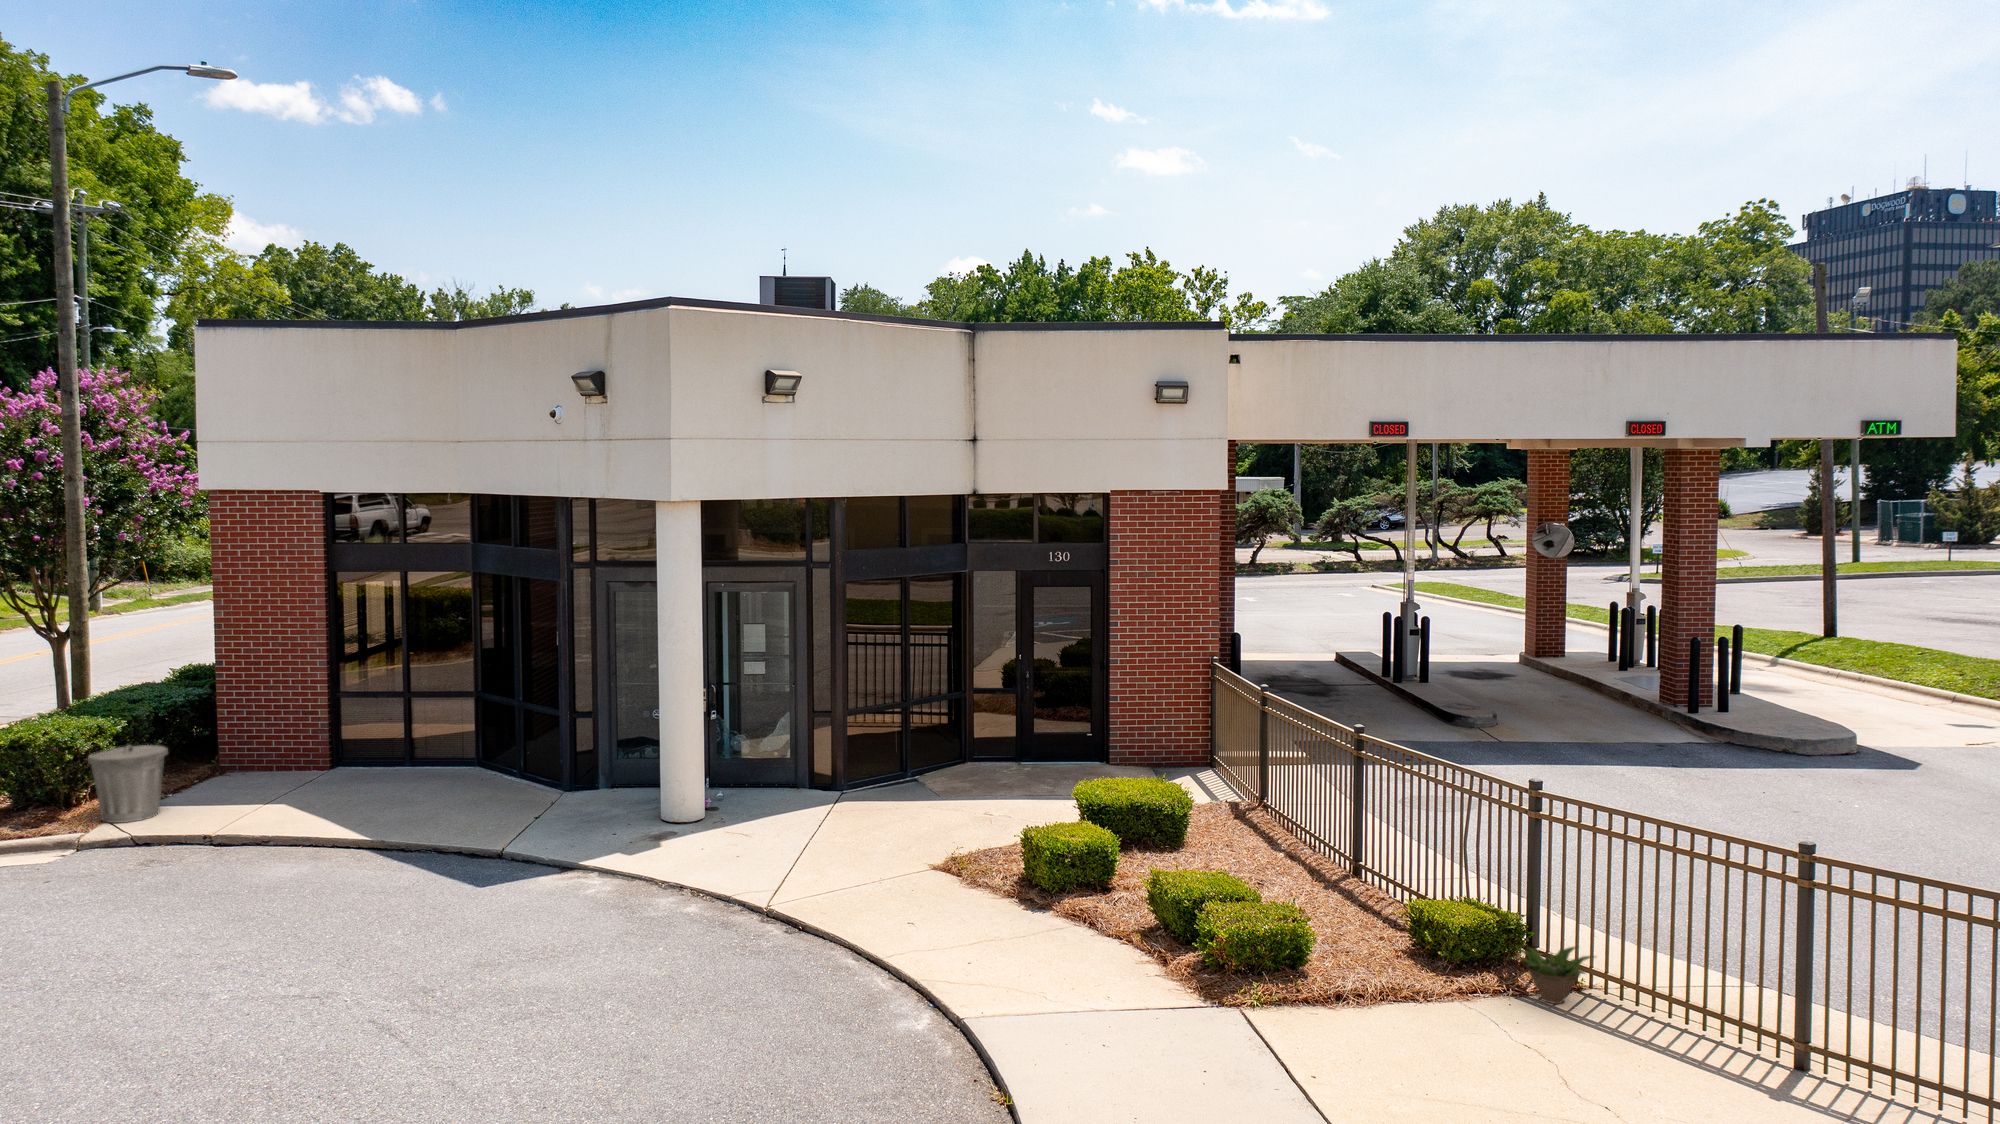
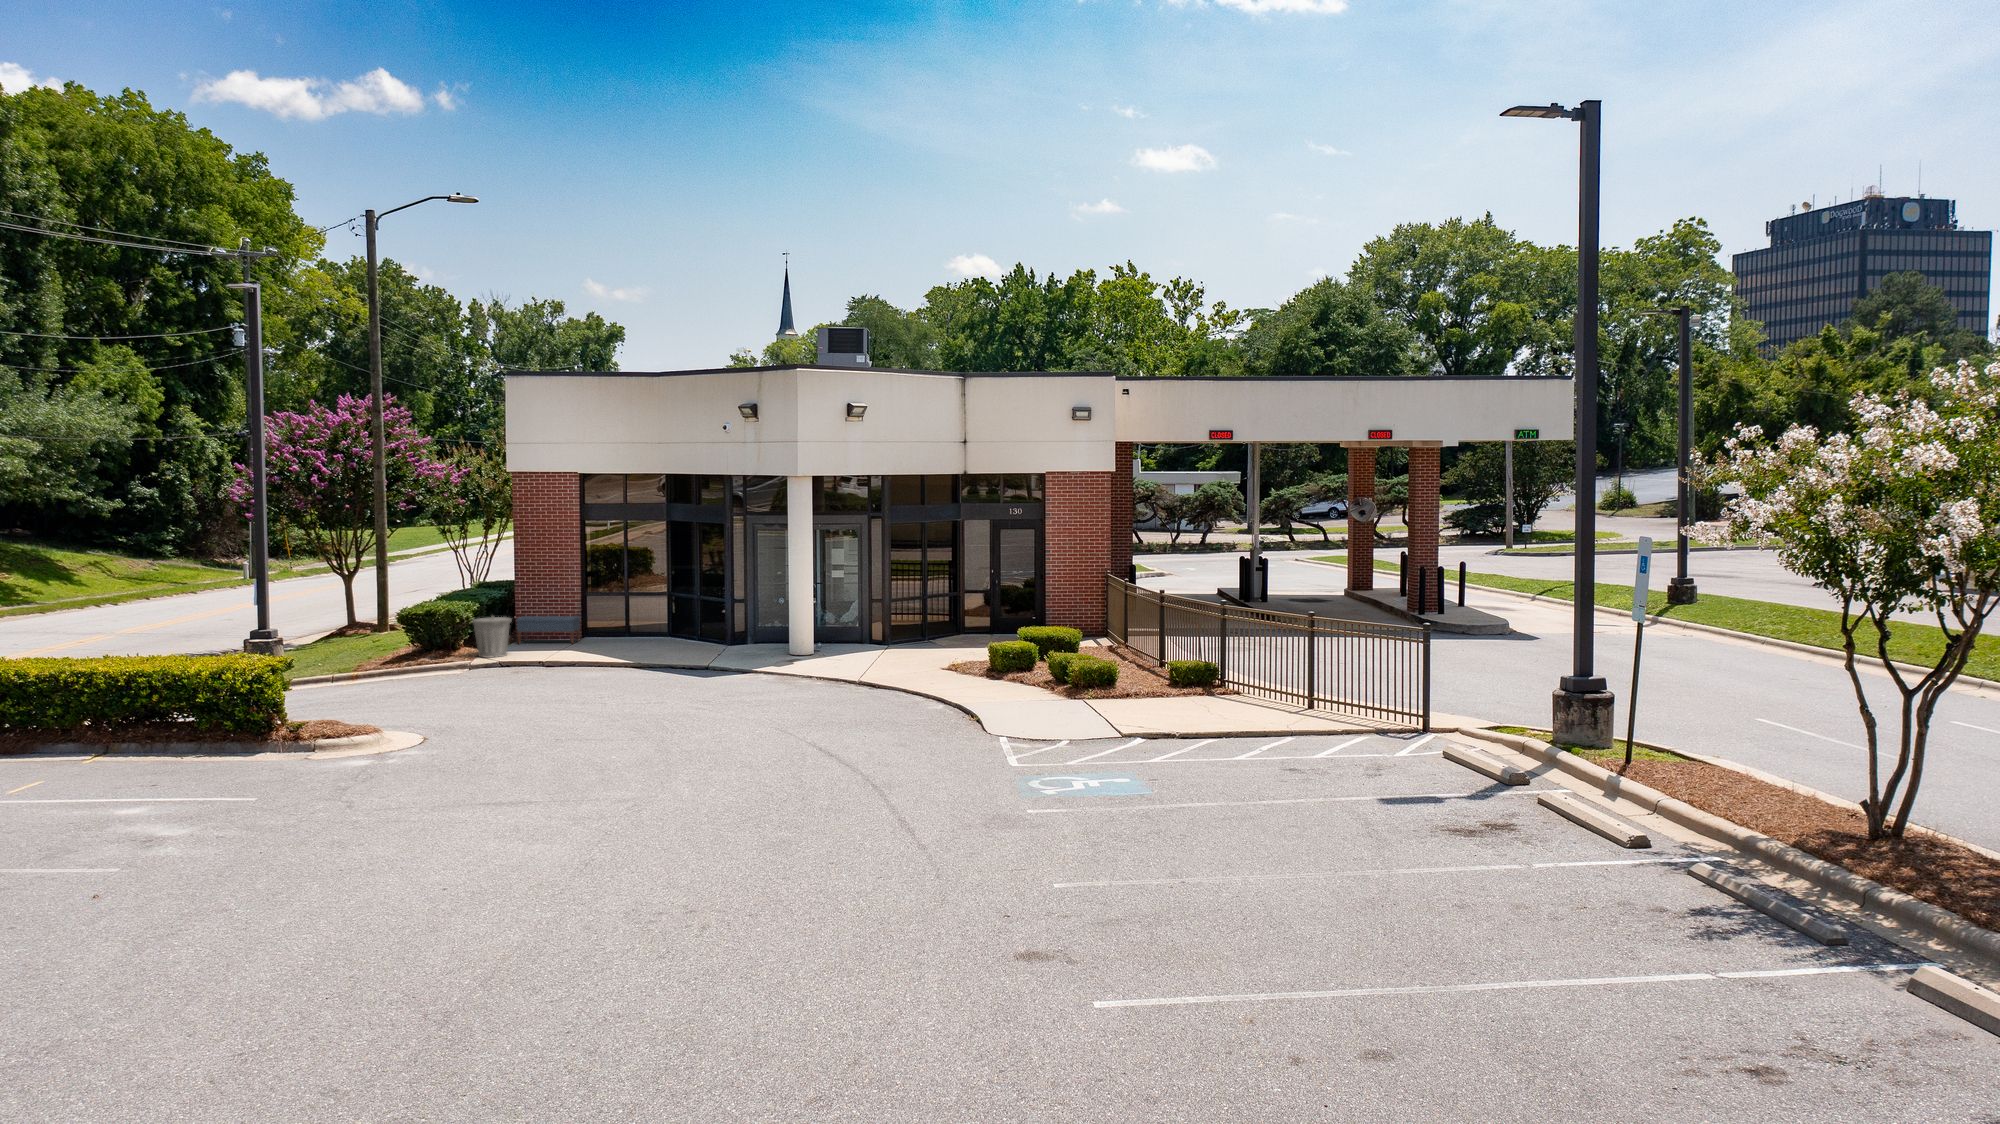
bench: none [207,730,324,782] -> present [516,616,580,644]
decorative plant: present [1511,947,1594,1004] -> none [1202,675,1242,698]

